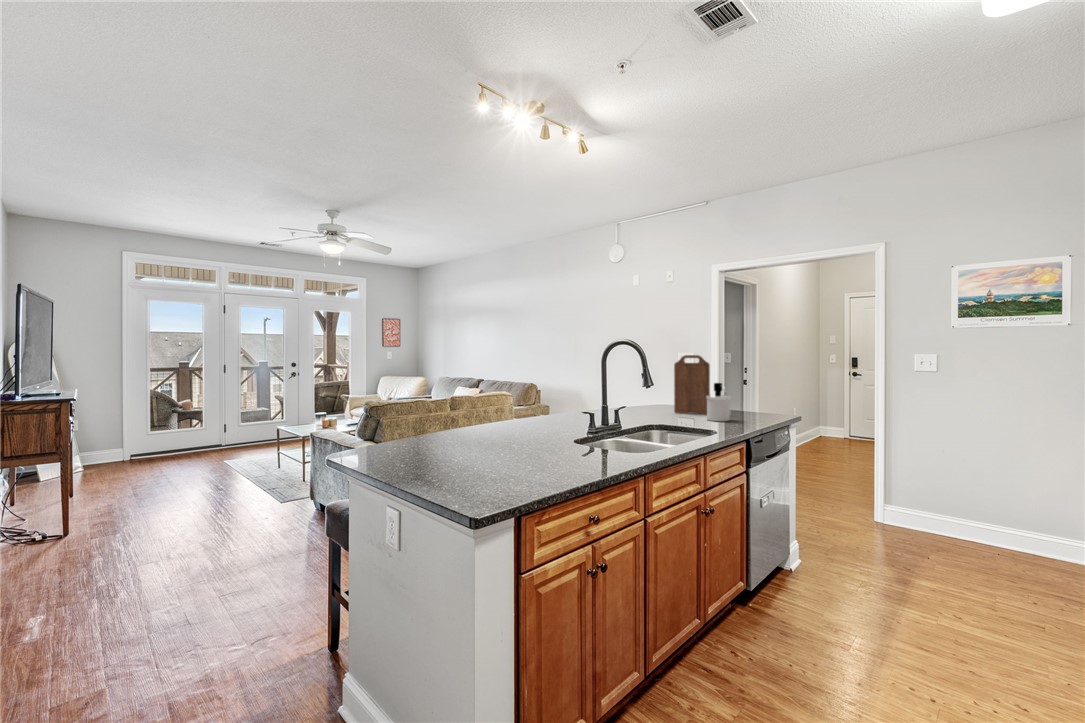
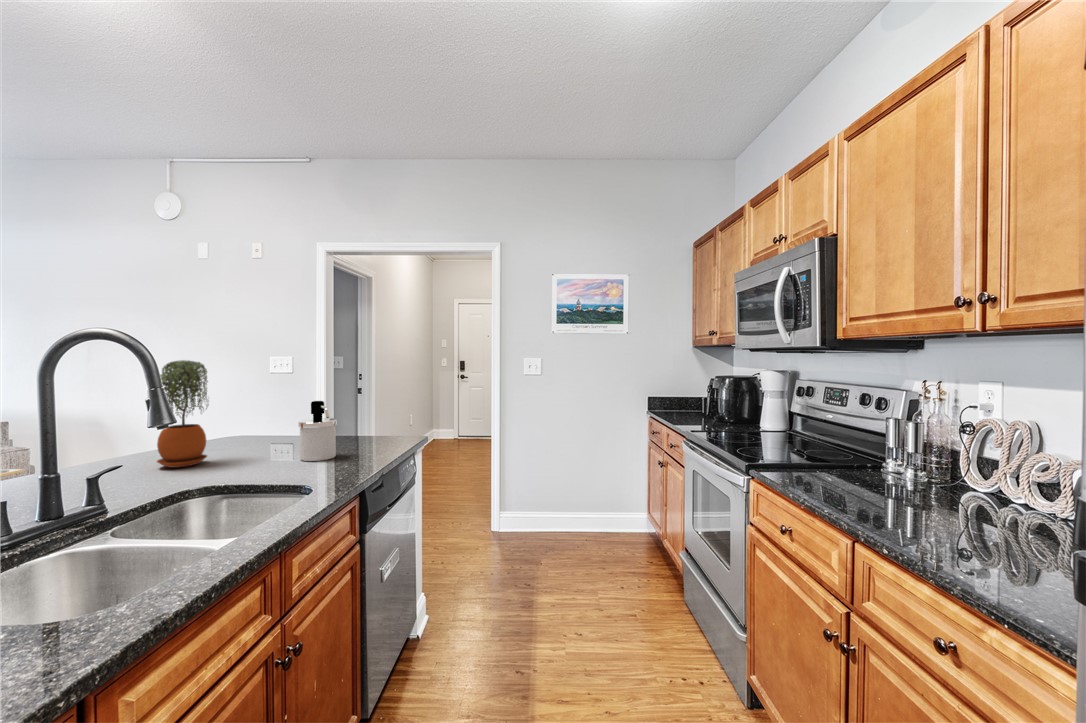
cutting board: present [674,355,710,414] -> none [247,359,307,450]
potted plant: none [628,356,656,417] -> present [157,360,208,468]

